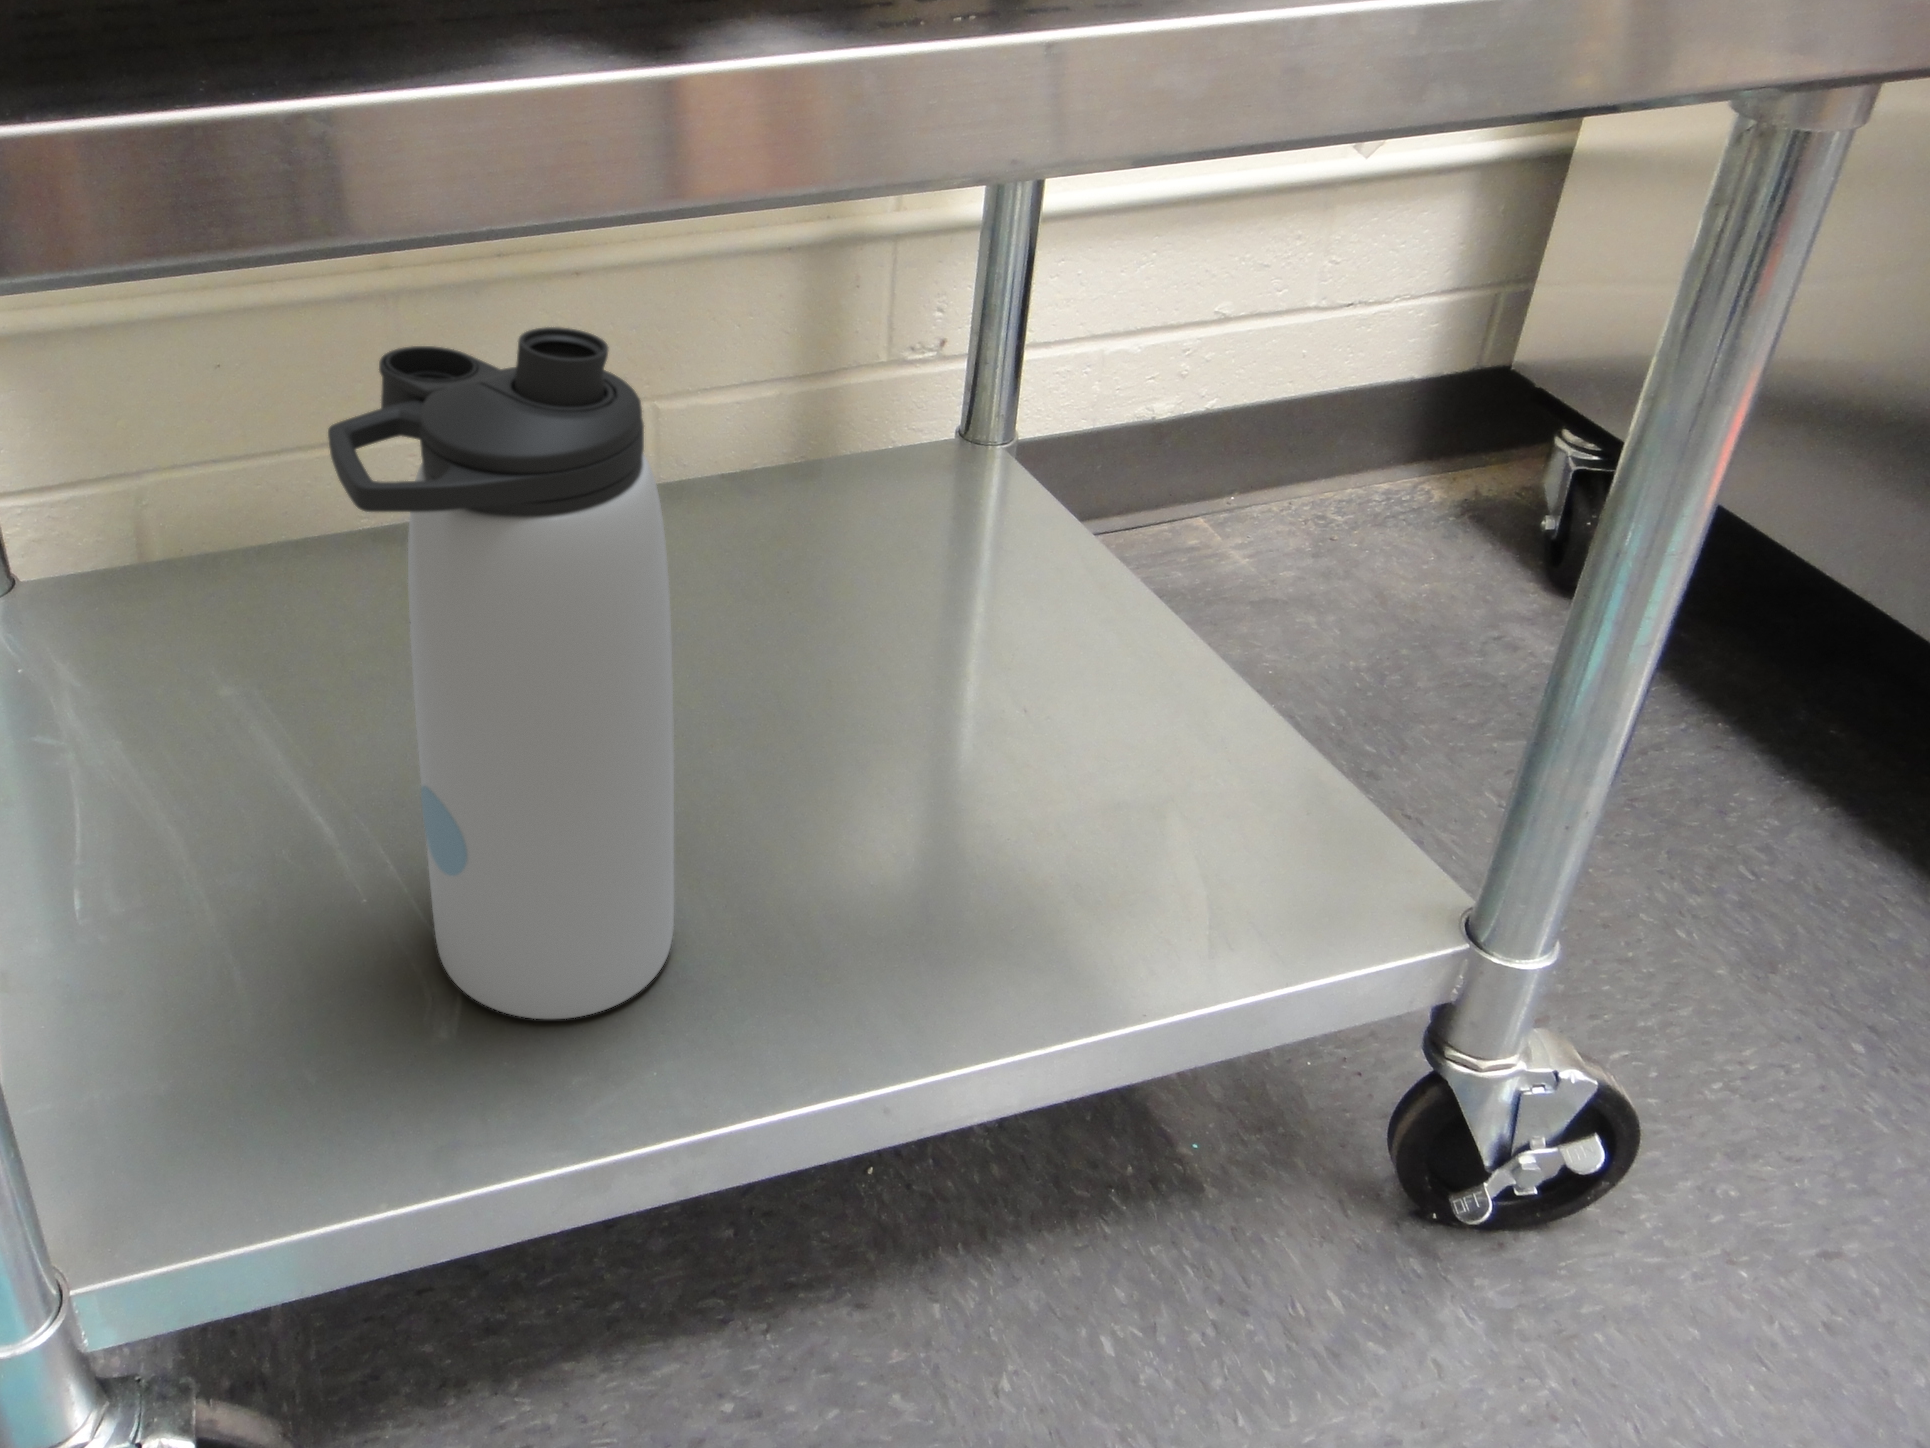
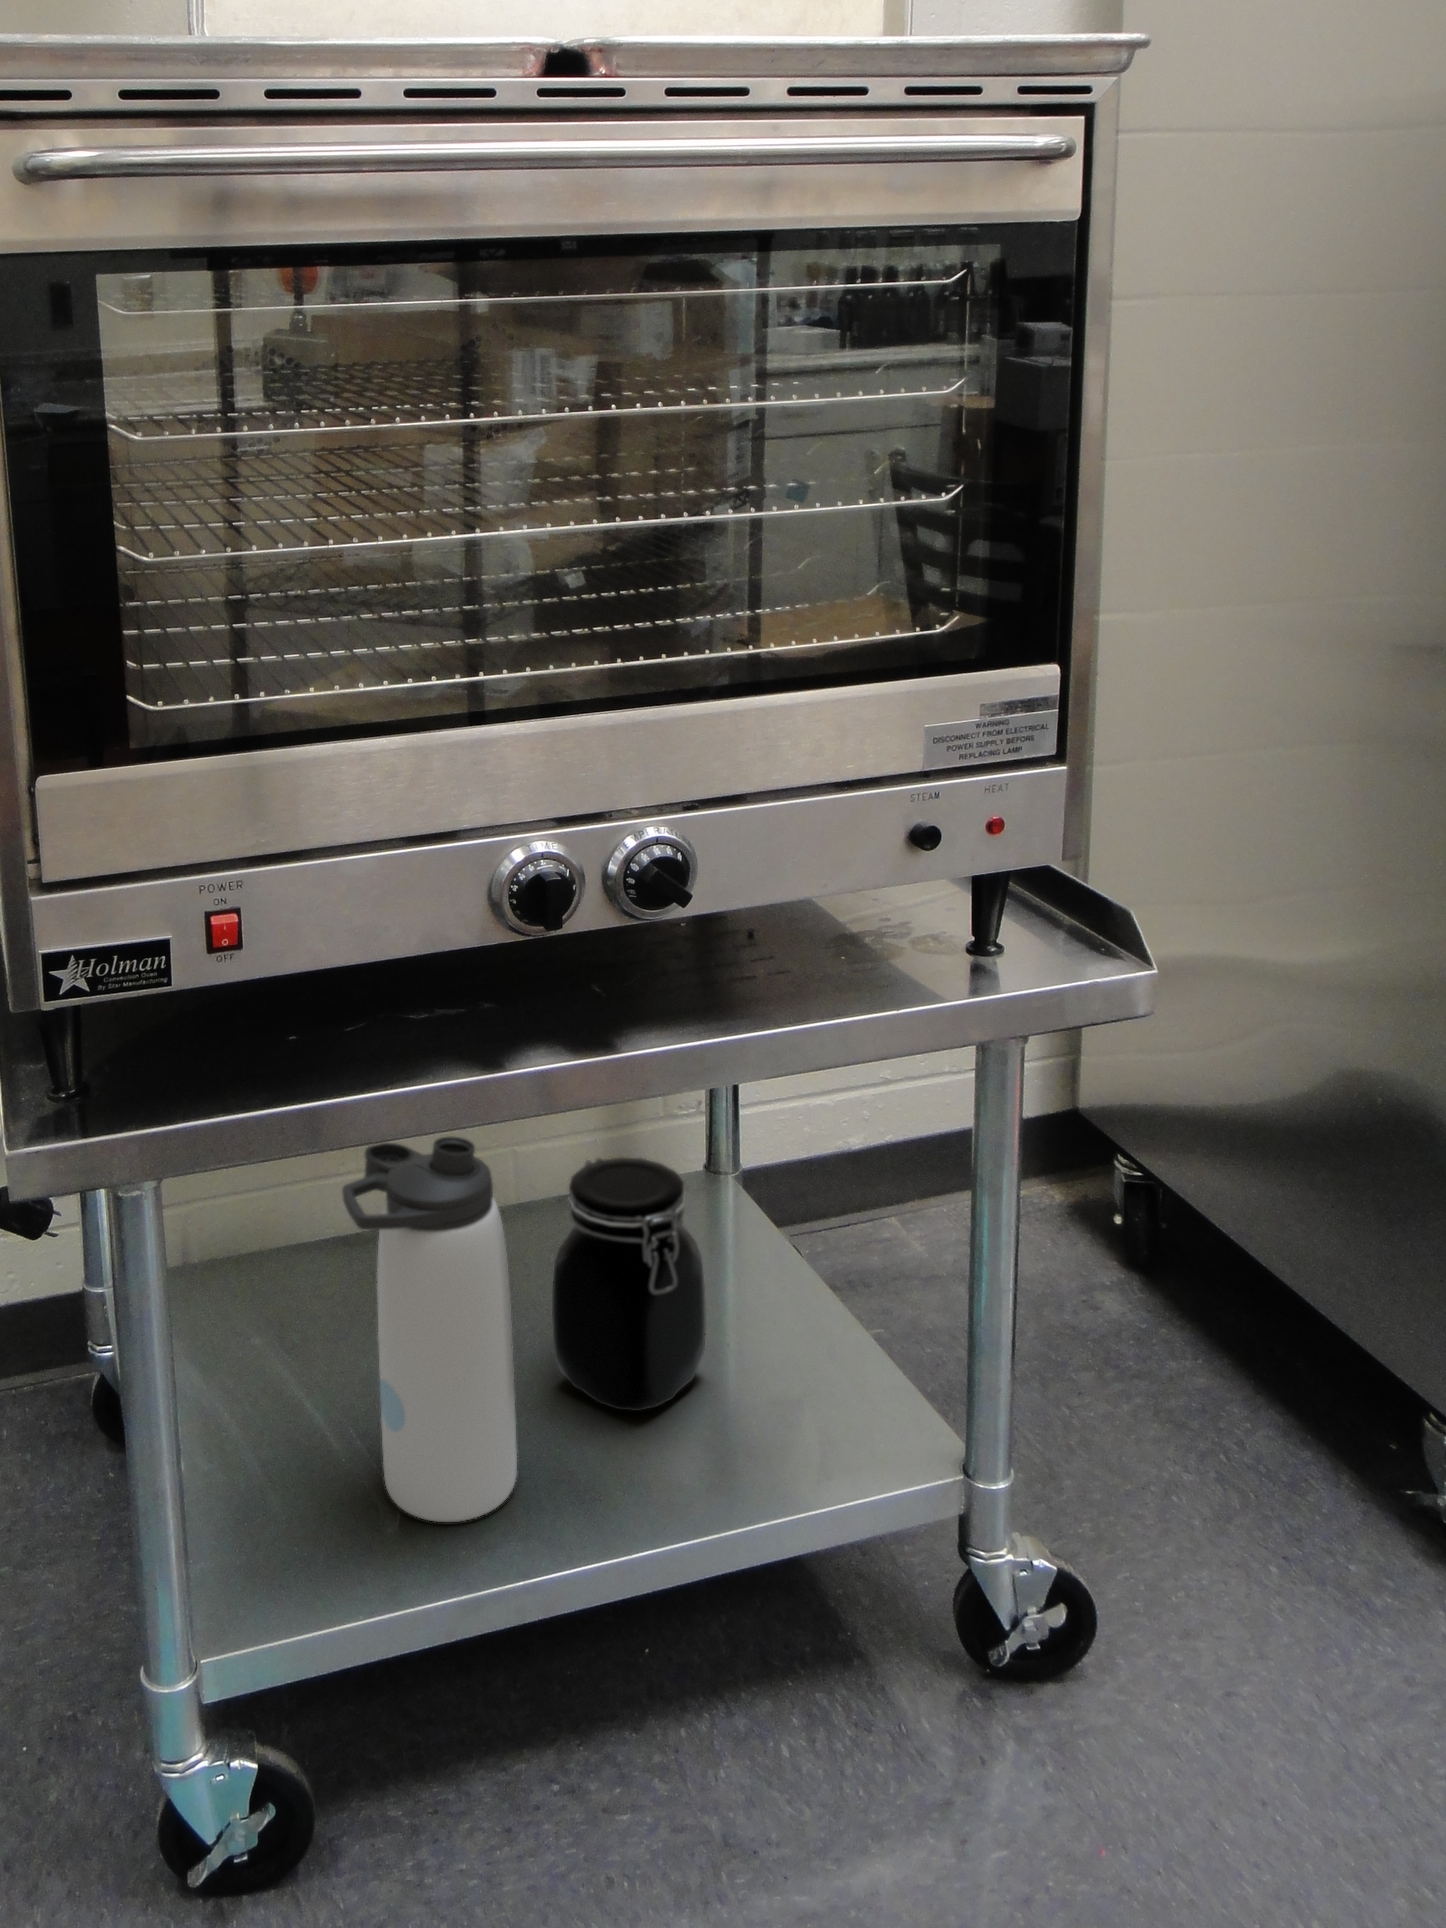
jar: none [737,395,1014,823] -> present [552,1158,706,1411]

